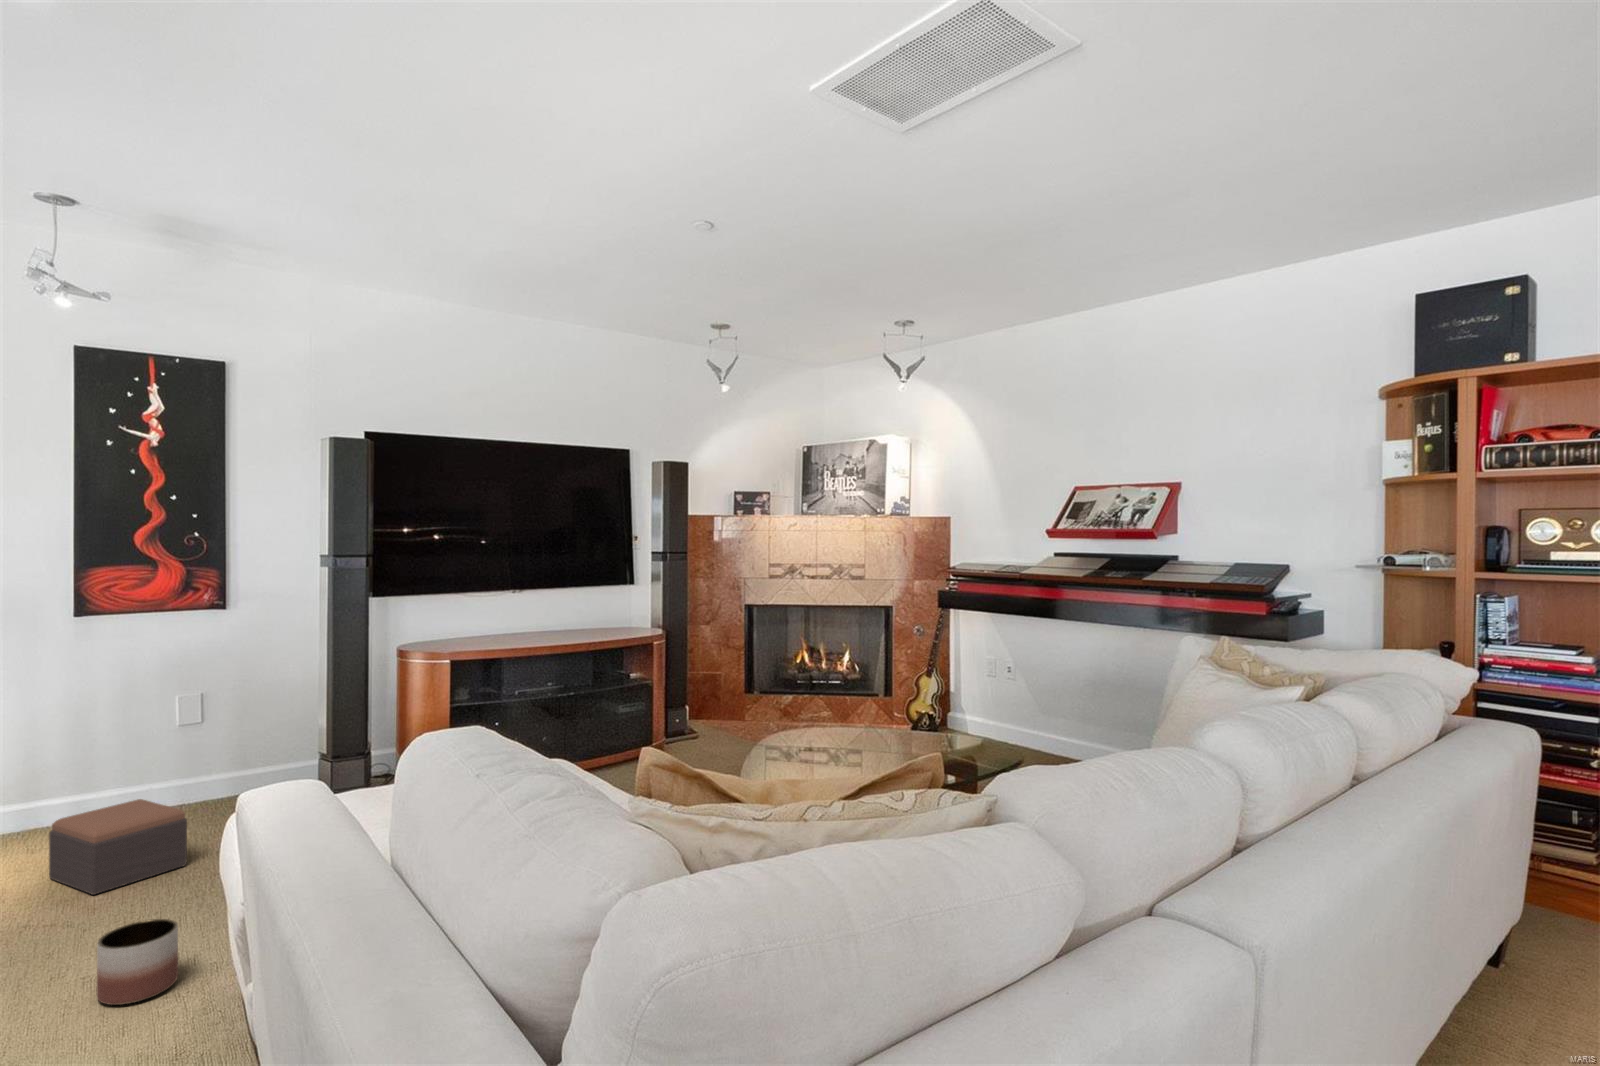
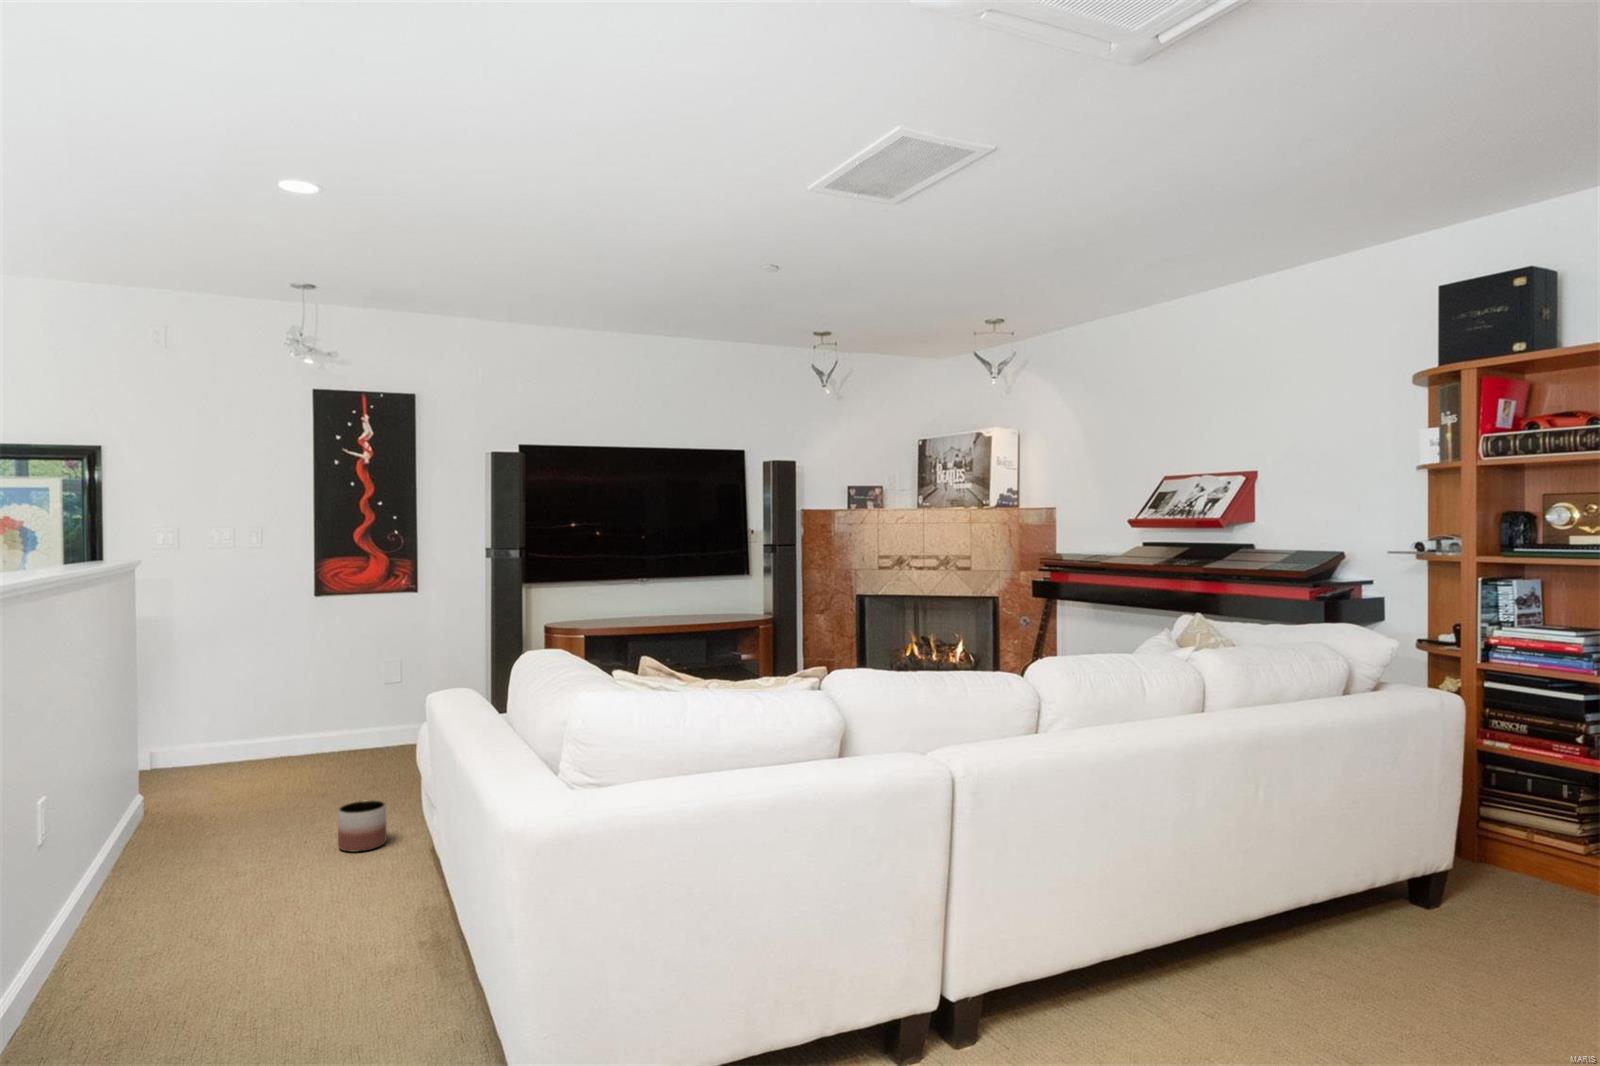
footstool: present [49,799,187,895] -> none [304,732,392,795]

